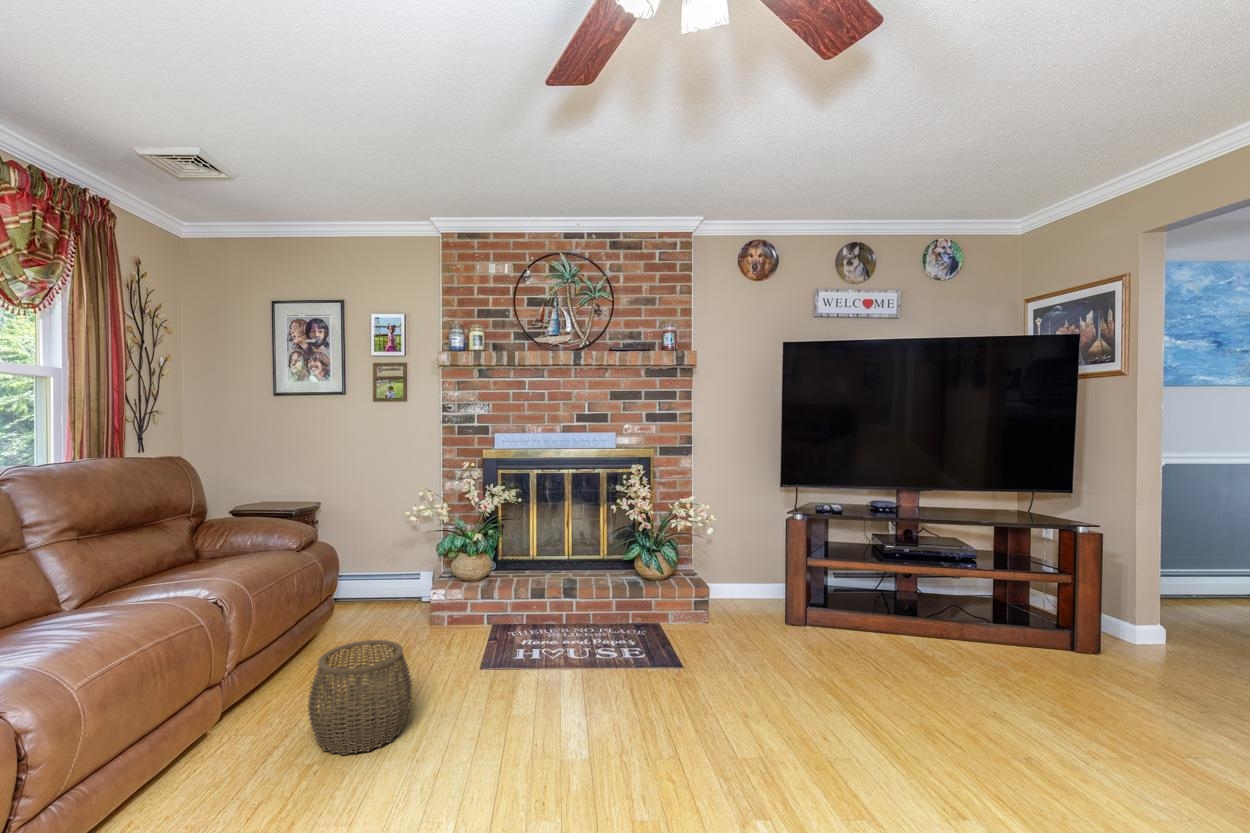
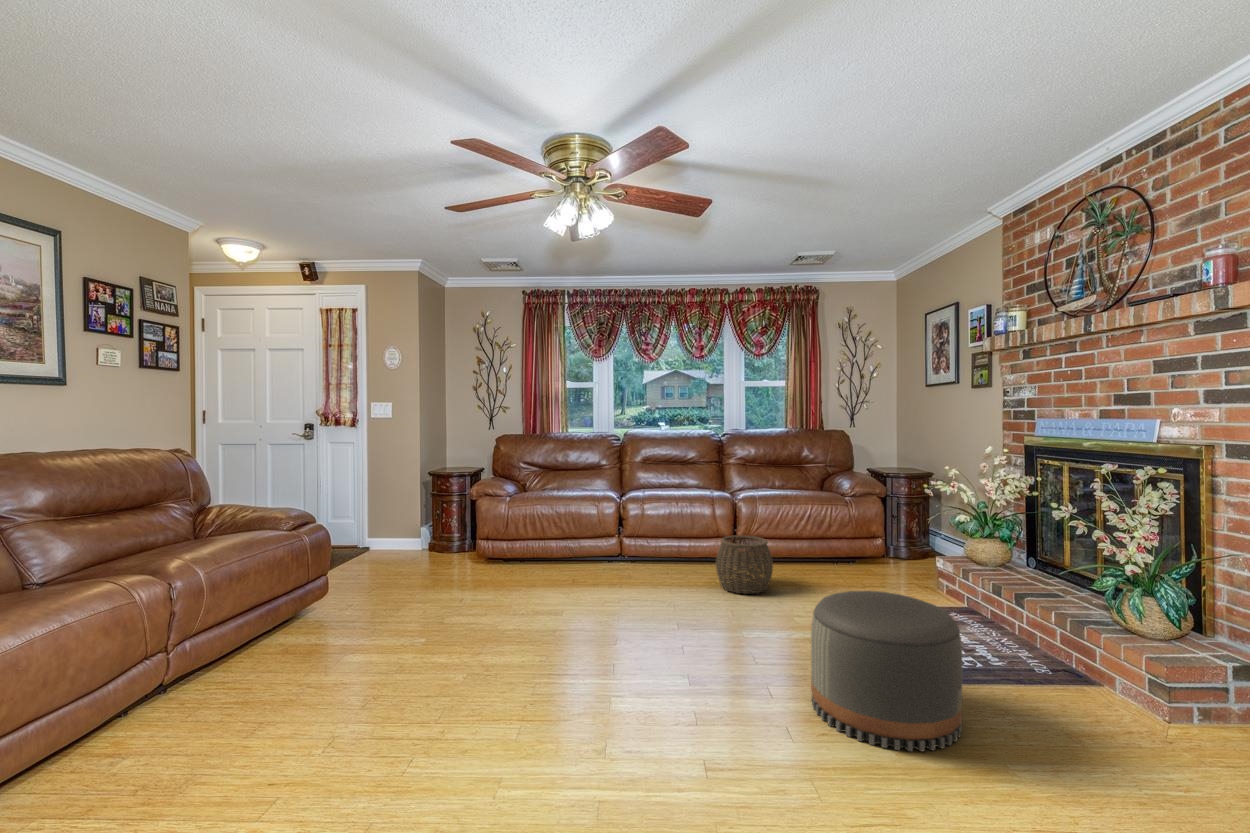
pouf: none [686,596,812,737] -> present [811,591,962,751]

